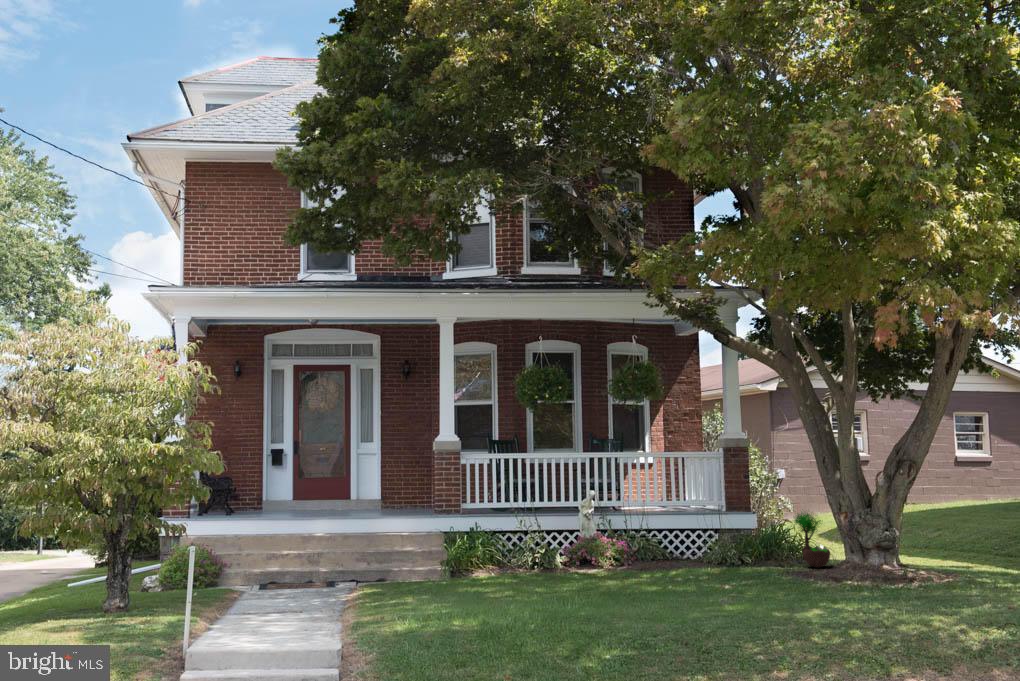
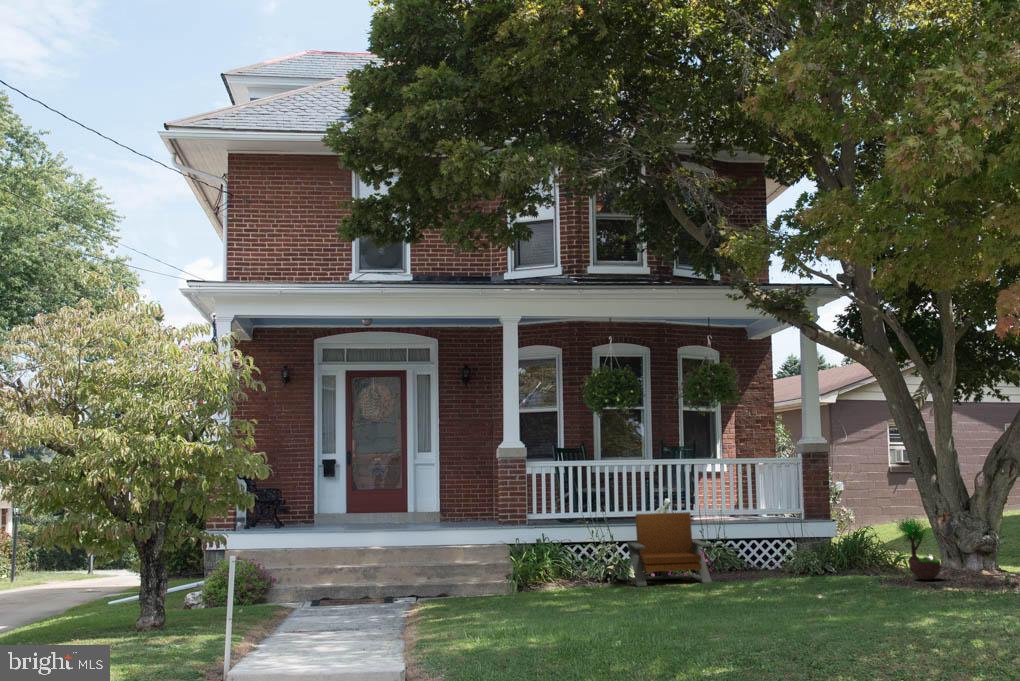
lounge chair: none [553,504,629,572] -> present [627,512,712,587]

